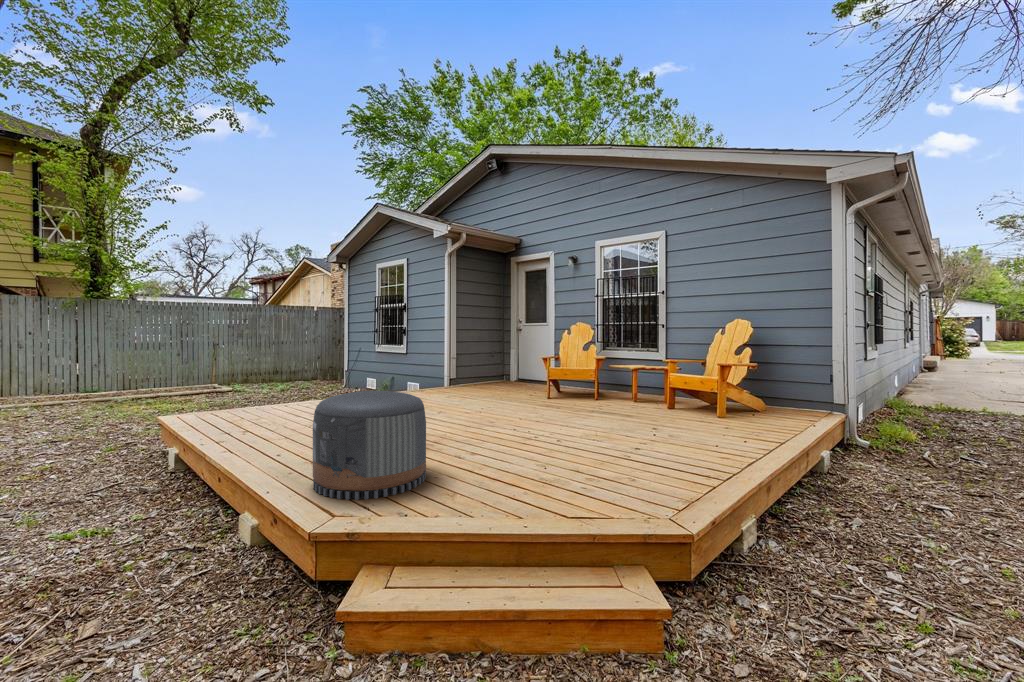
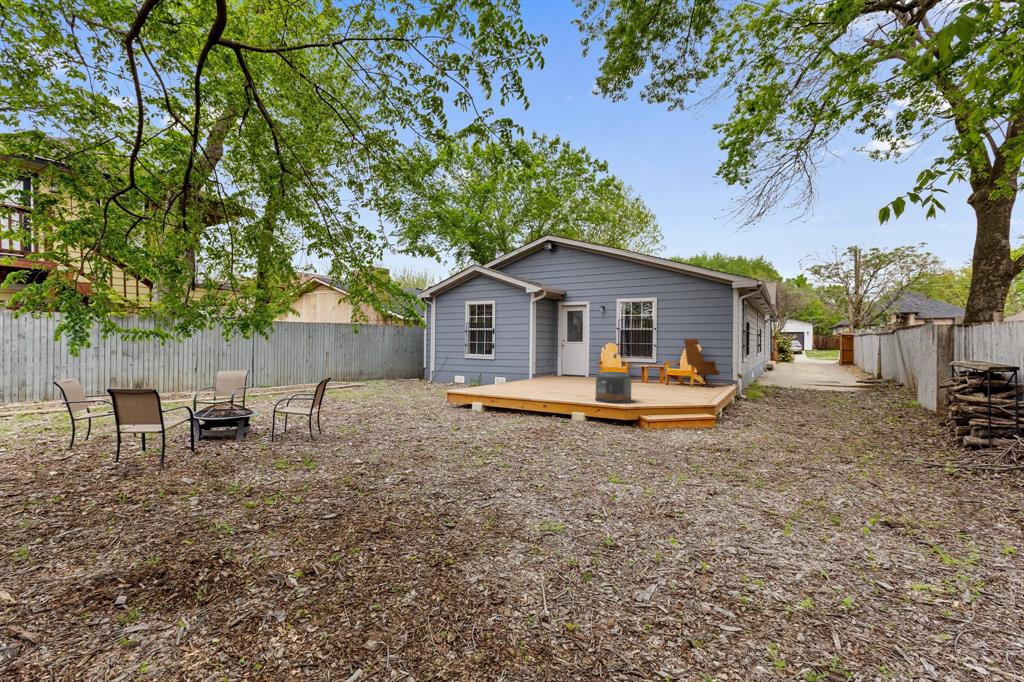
lounge chair: none [703,304,854,424] -> present [684,339,742,387]

